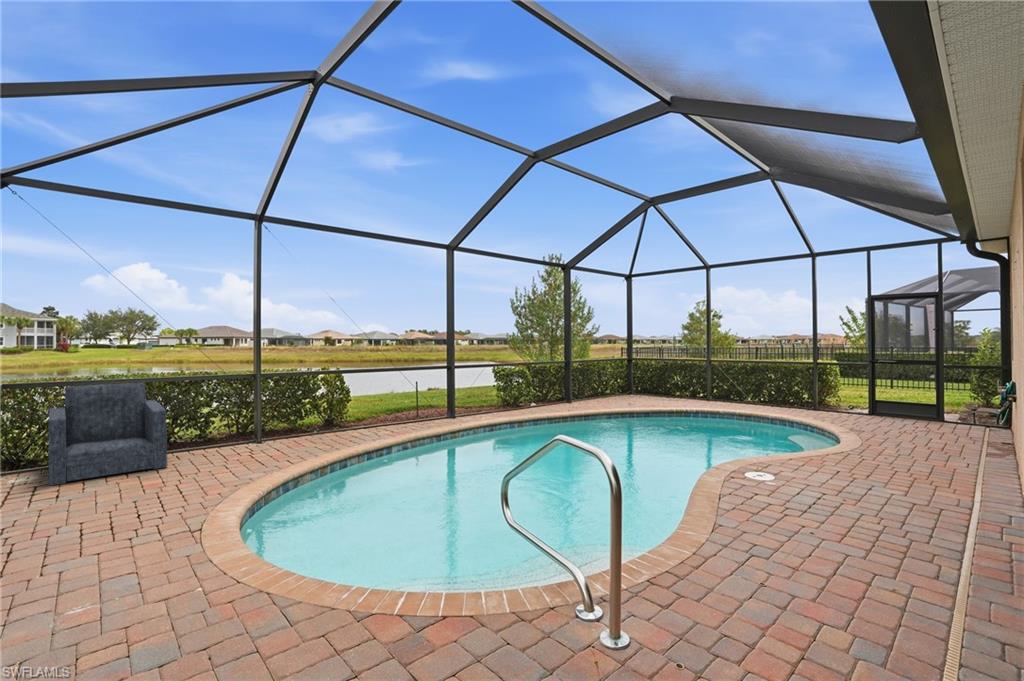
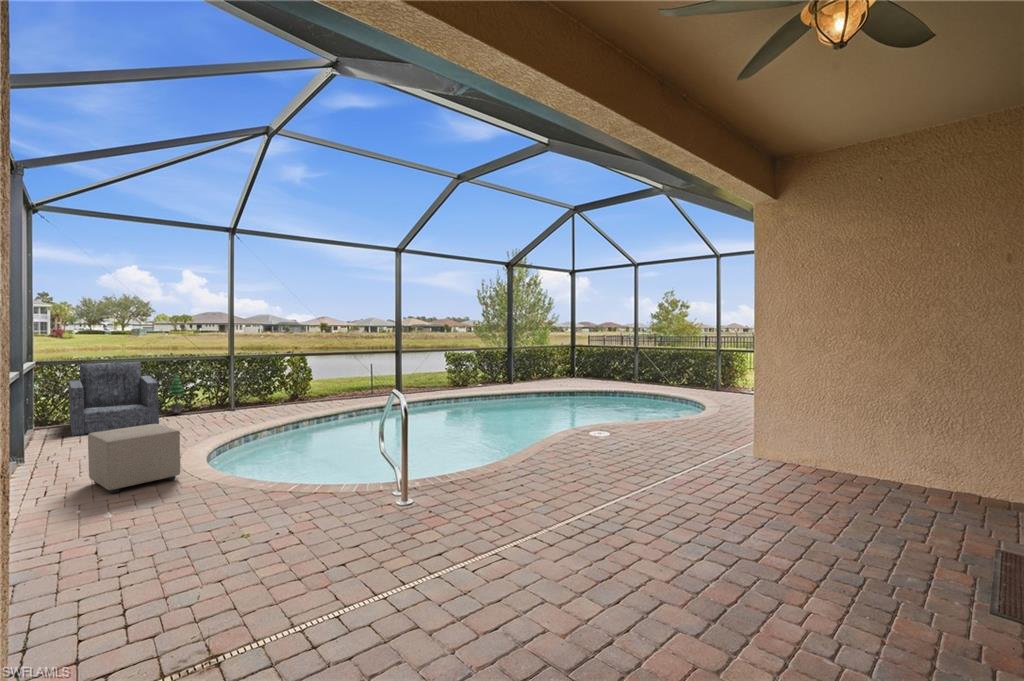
potted tree: none [178,396,201,448] -> present [169,375,183,414]
ottoman: none [52,484,202,618] -> present [88,424,180,494]

